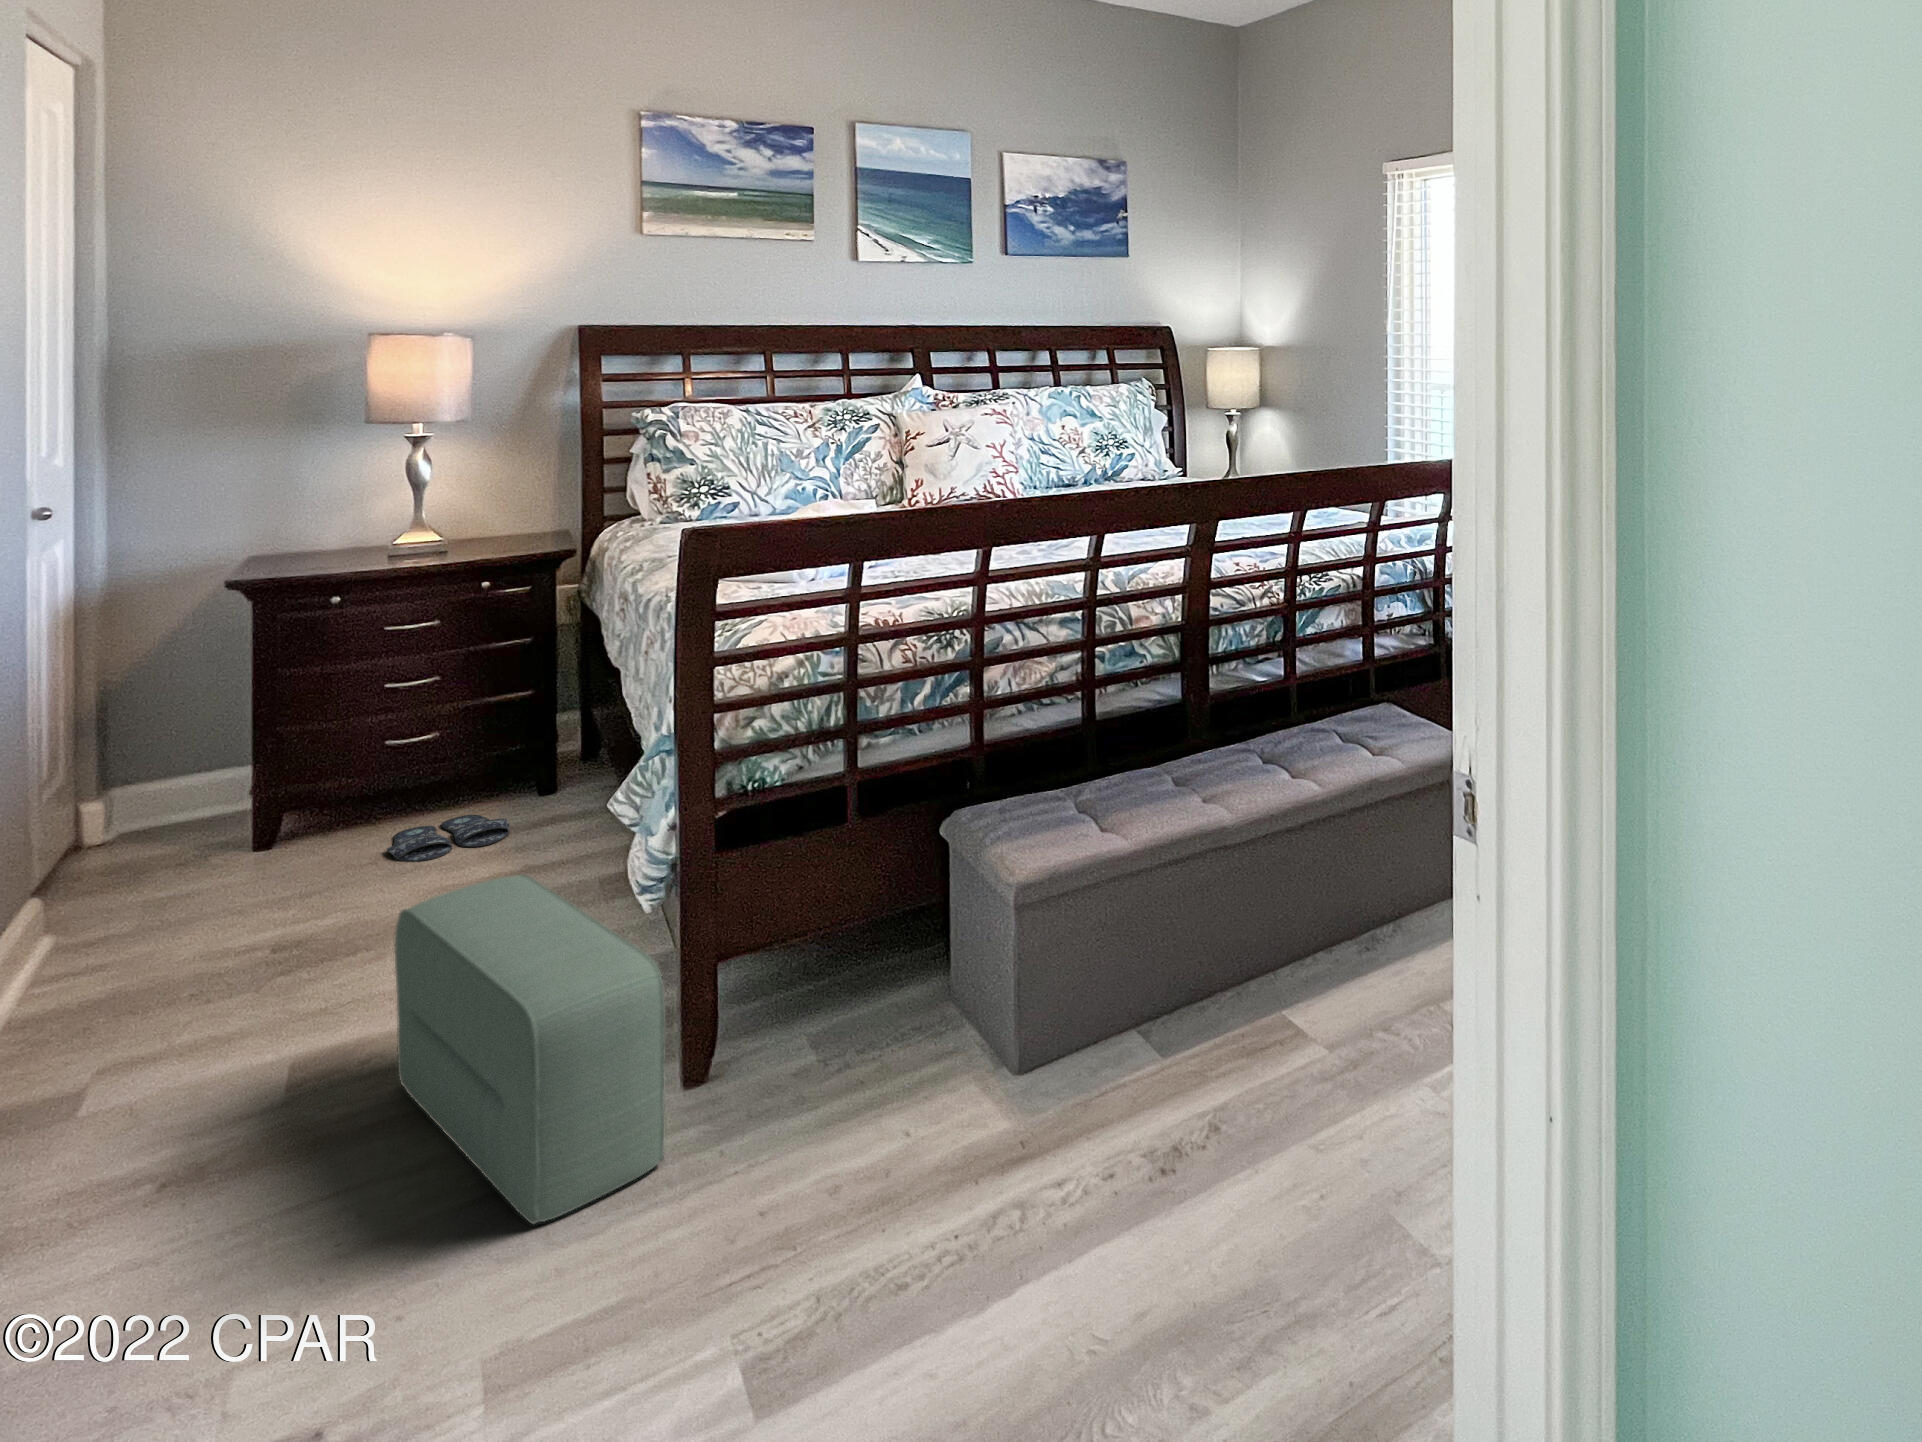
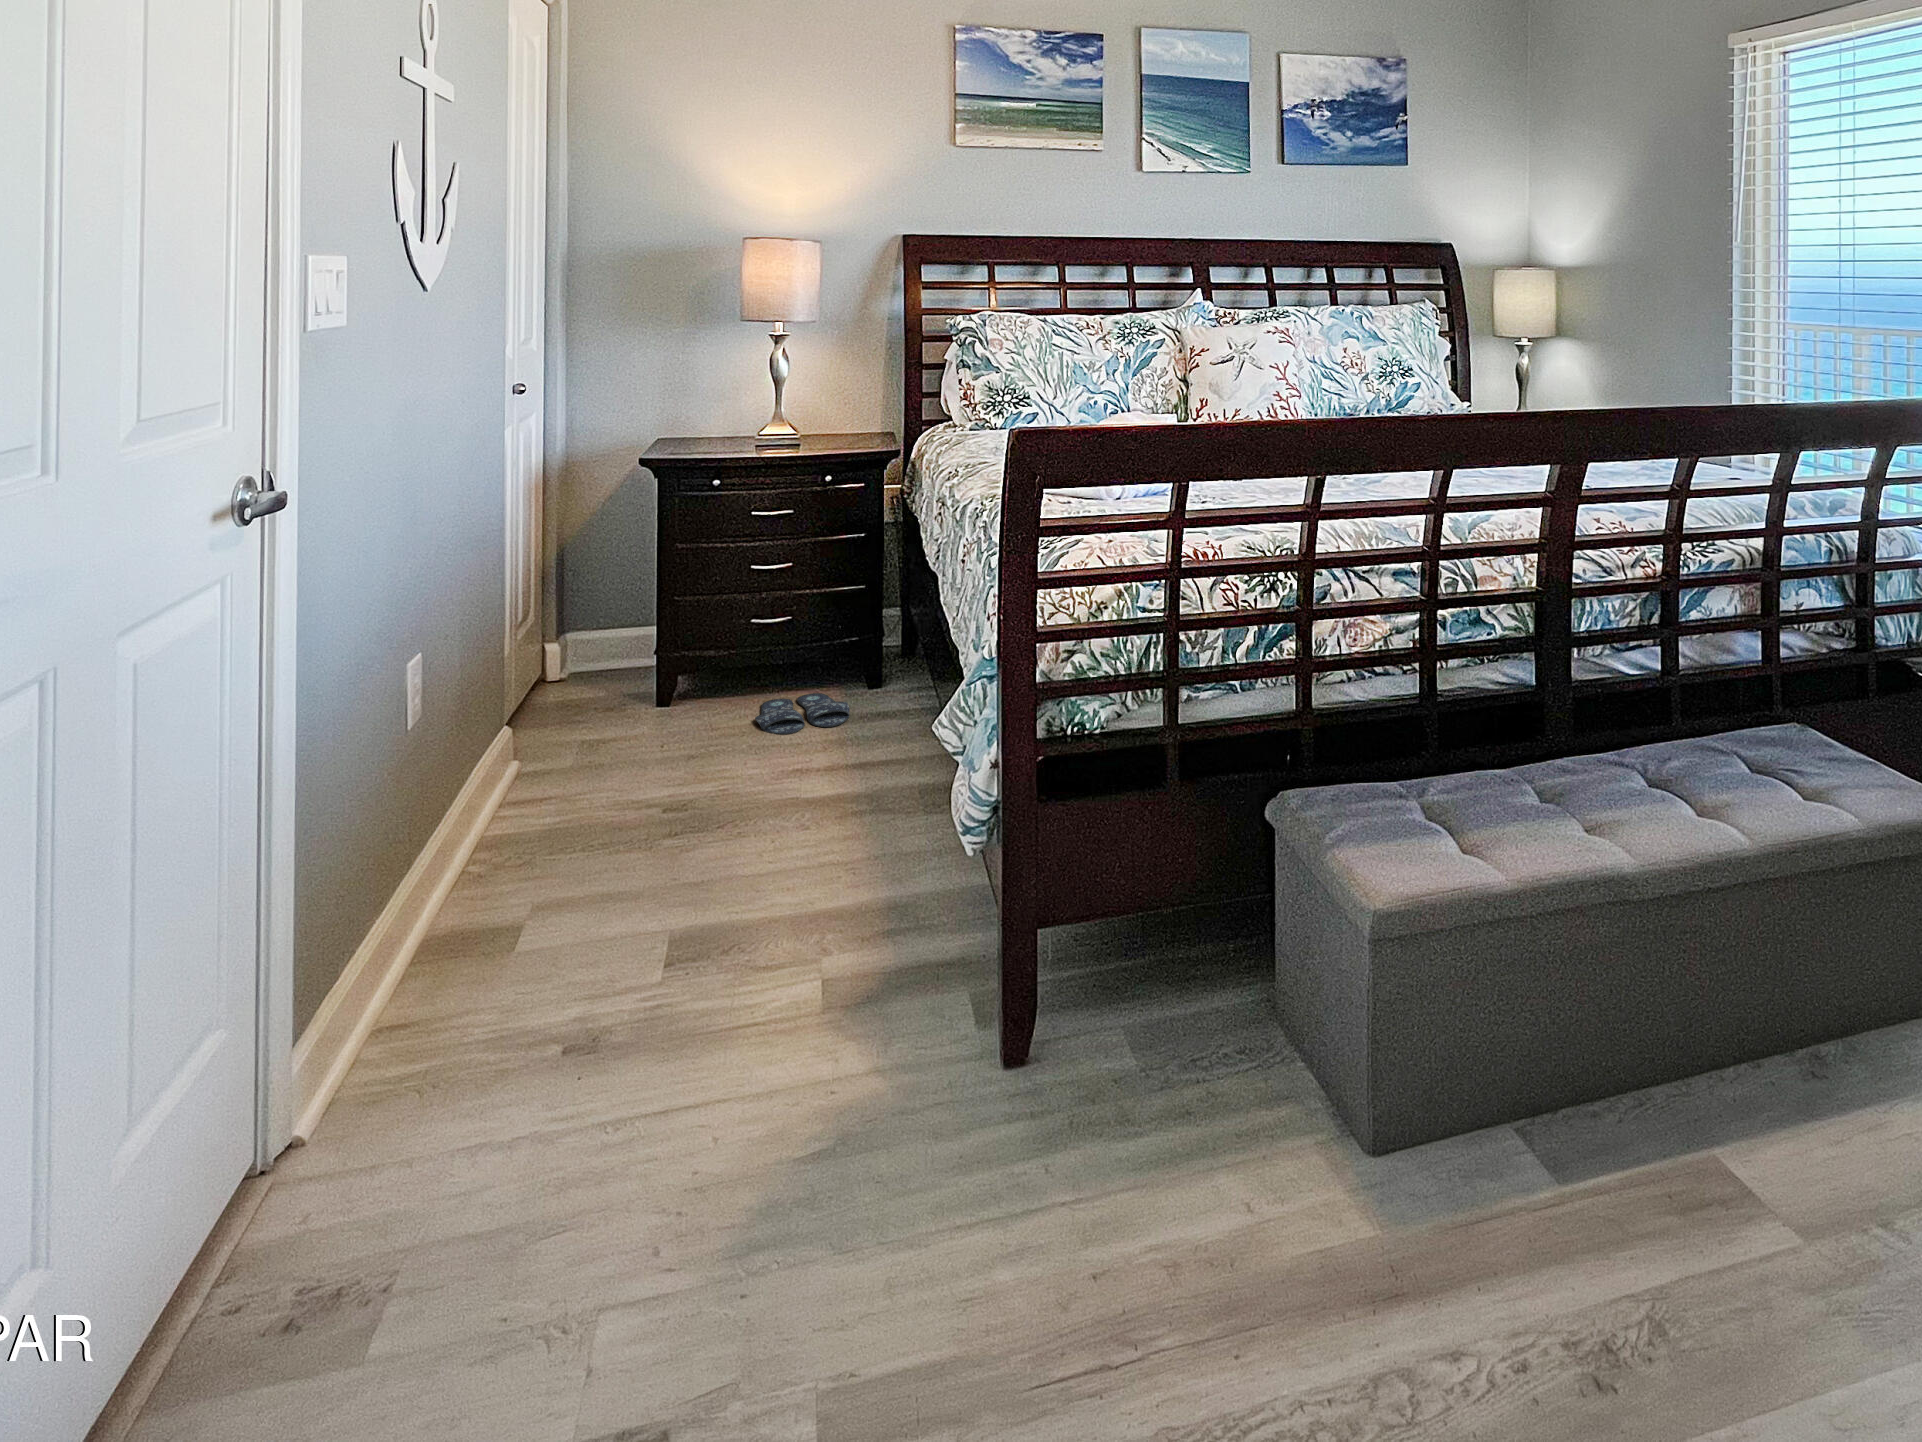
pouf: present [395,874,665,1224] -> none [748,785,989,1205]

